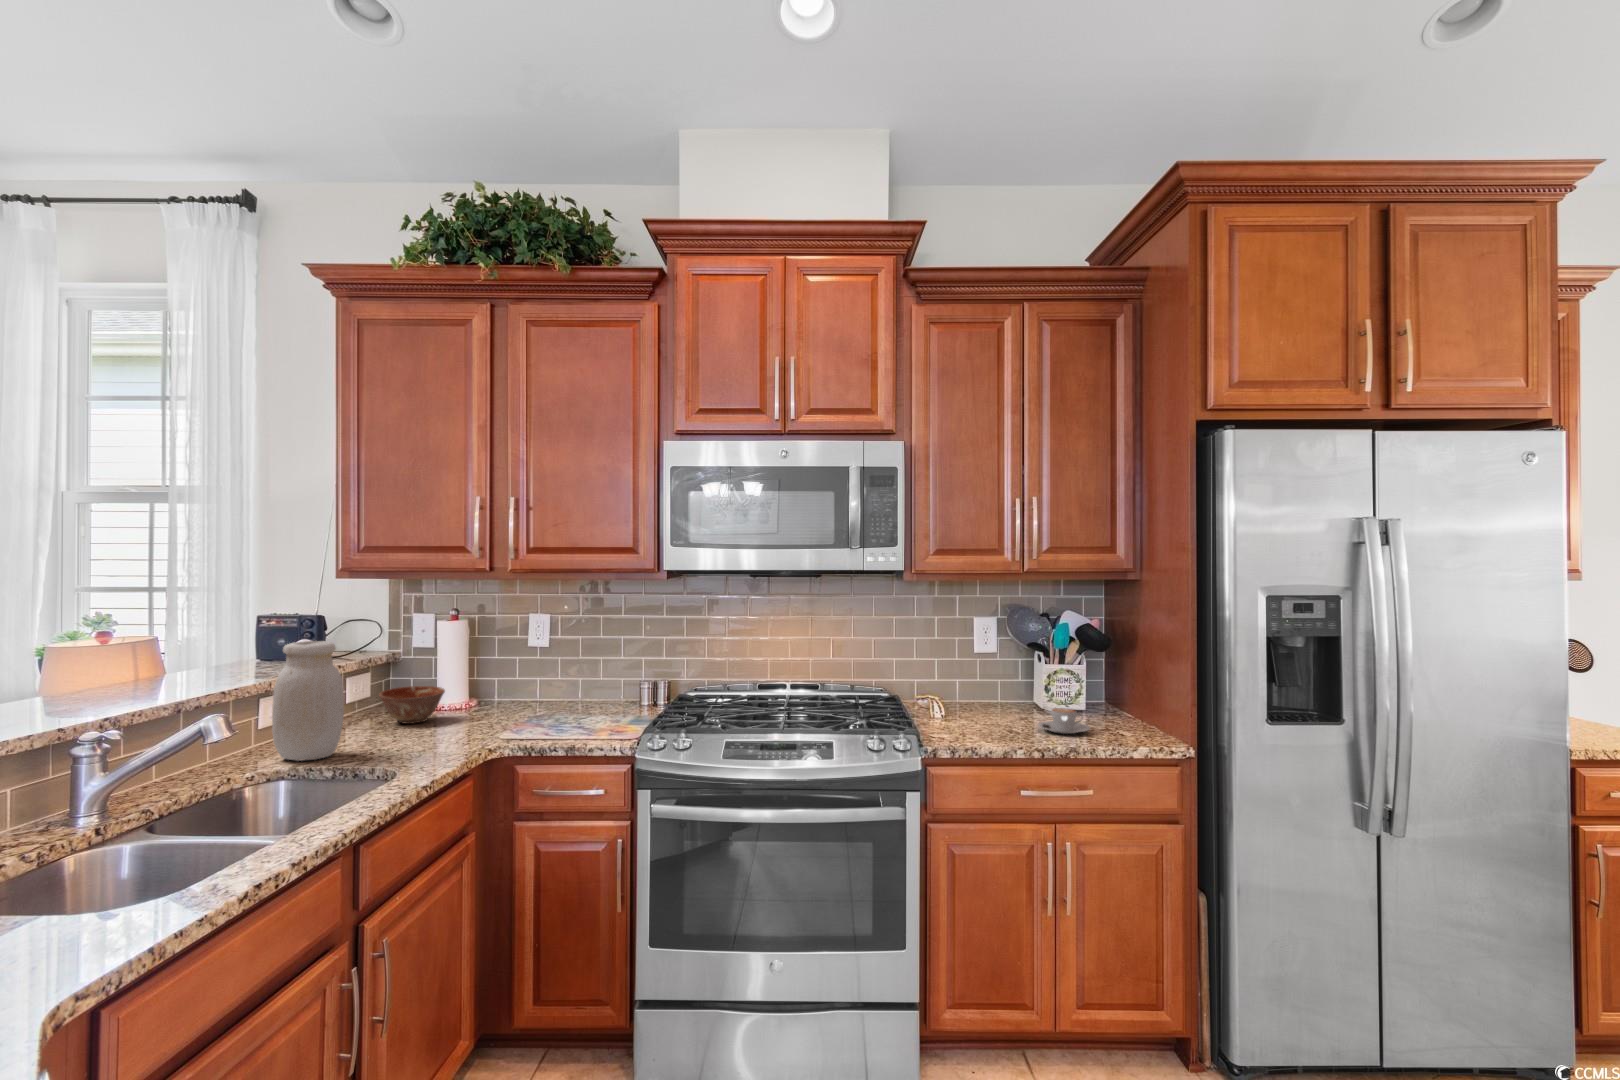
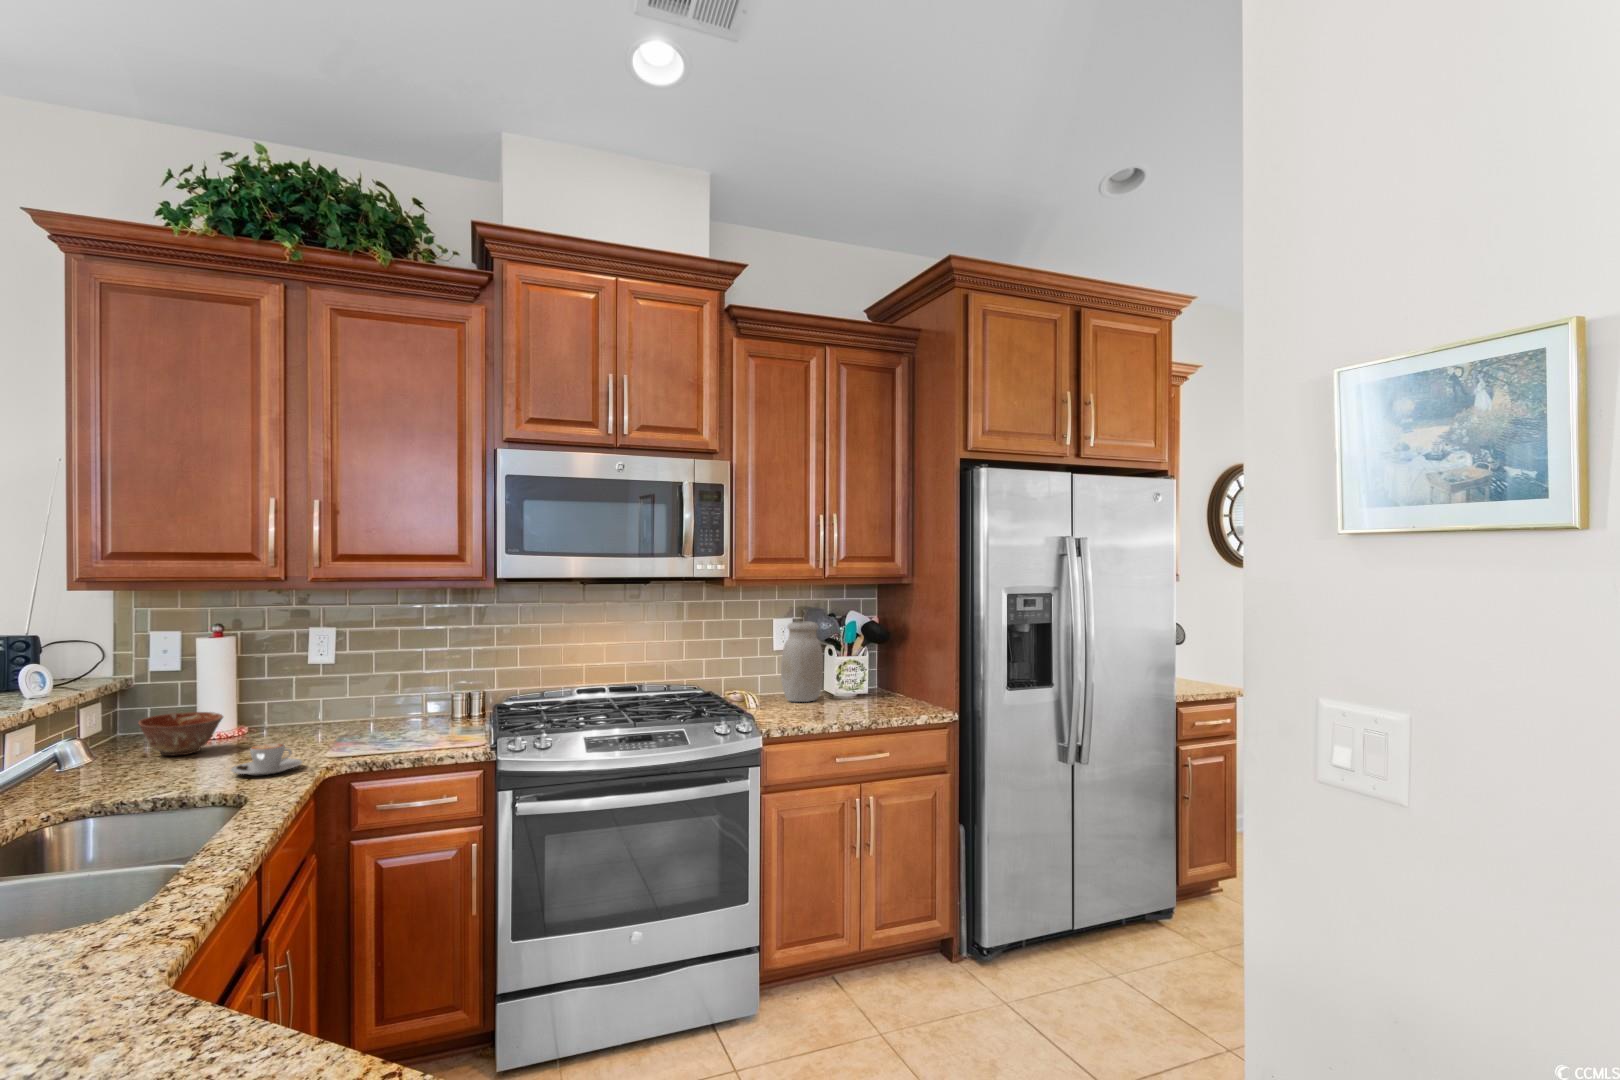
jar: present [272,641,344,761] -> present [781,622,823,702]
coffee cup: present [1038,708,1090,734] -> present [231,743,302,775]

